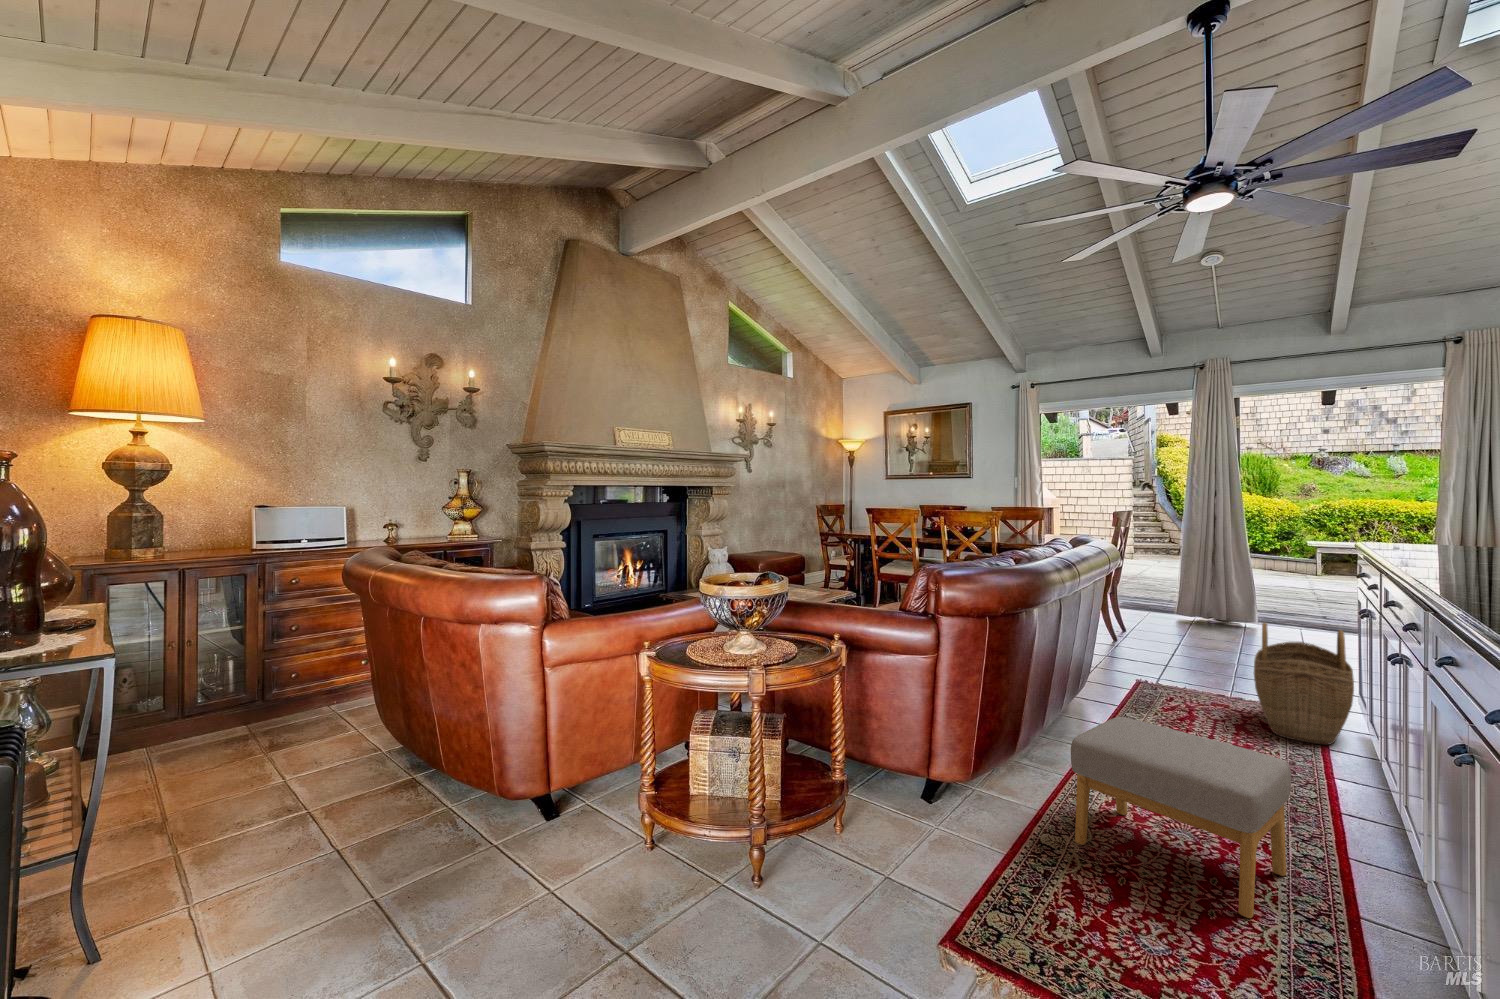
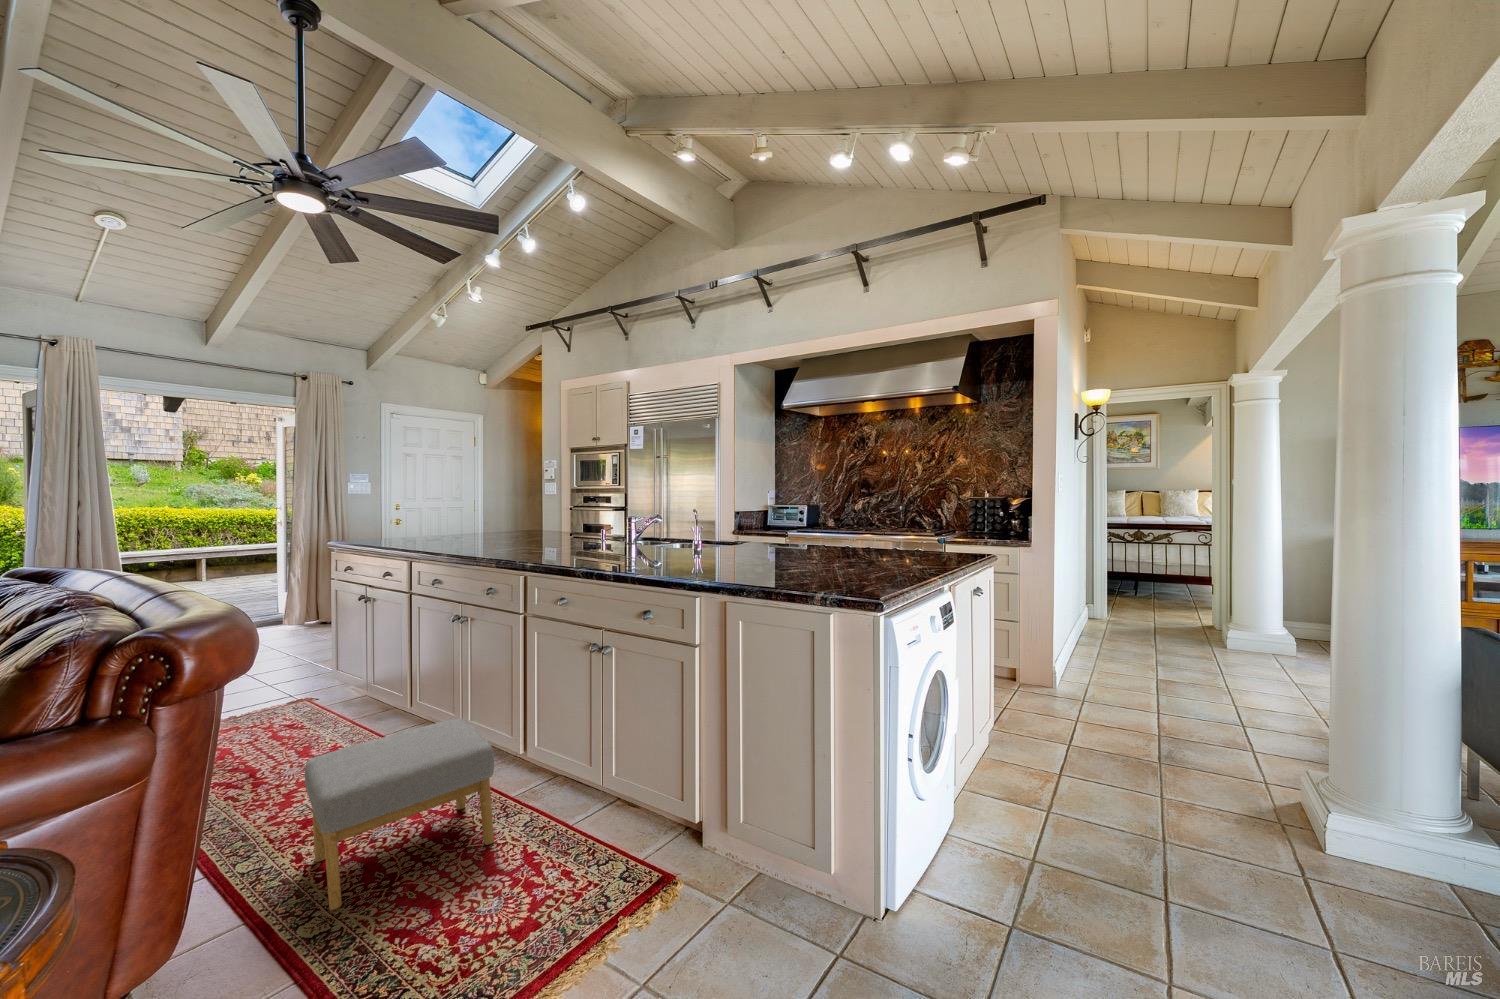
woven basket: present [1254,623,1354,745] -> none [272,620,363,730]

